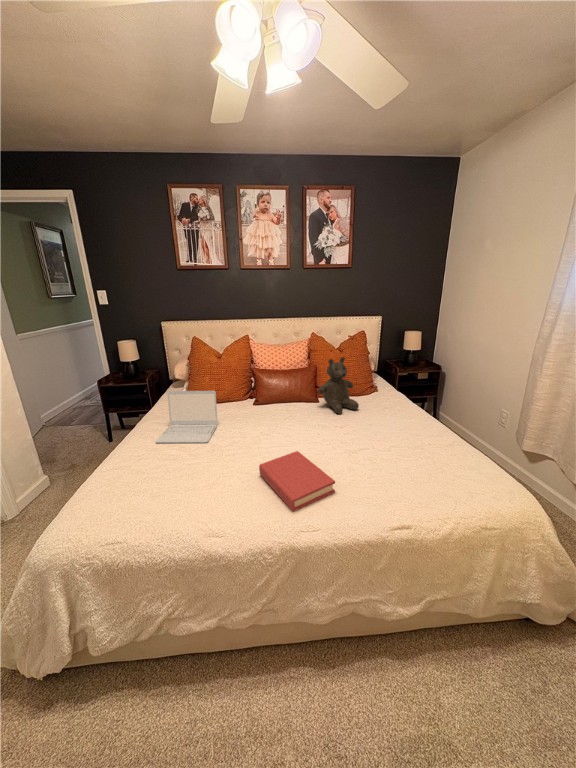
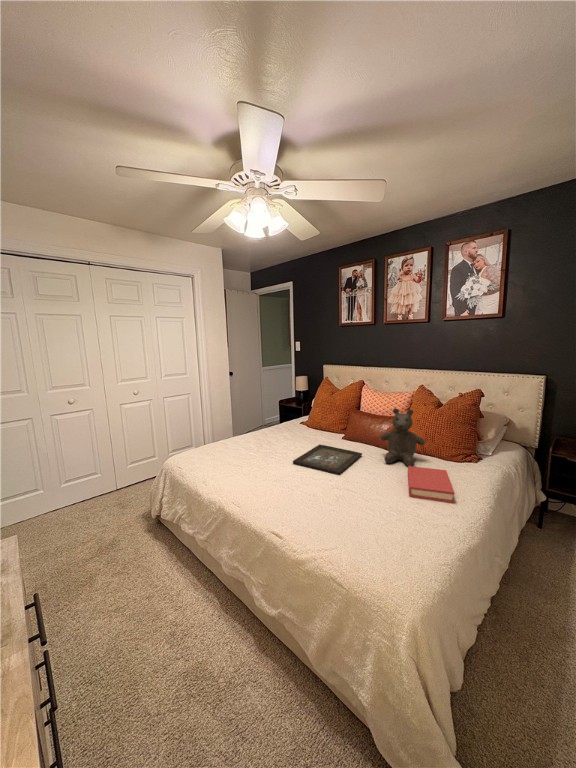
laptop: present [155,391,217,443] -> none [255,408,299,445]
tray: none [259,413,335,453] -> present [293,444,362,474]
hardback book: present [259,451,335,512] -> present [408,466,454,503]

